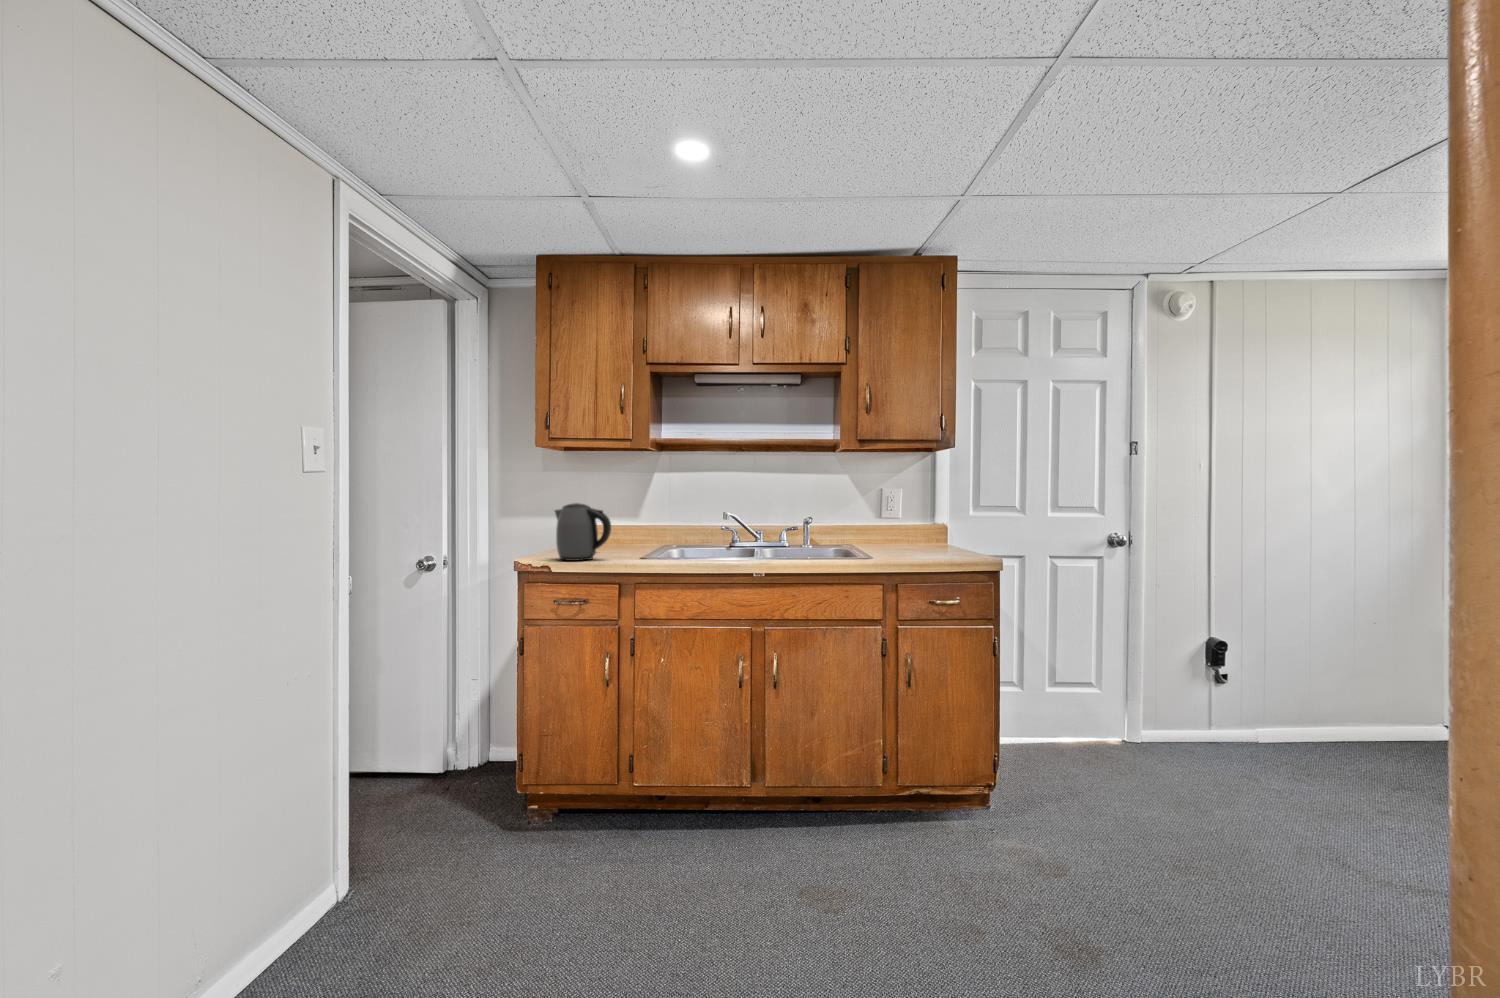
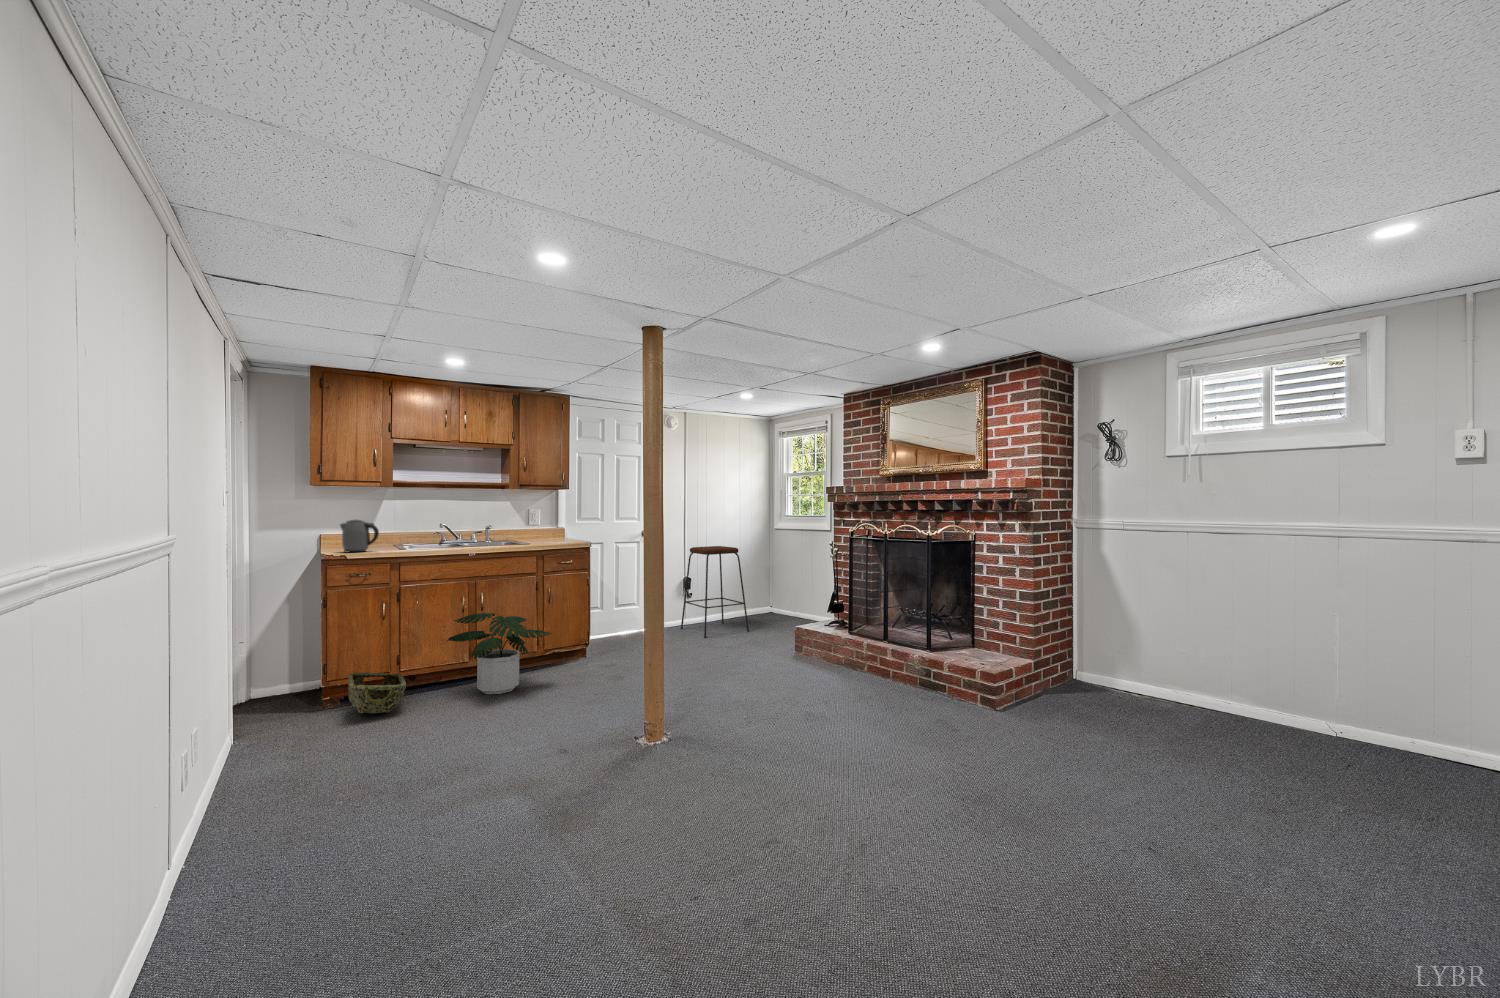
bar stool: none [1196,575,1400,794] -> present [681,546,749,638]
potted plant: none [697,698,906,889] -> present [447,613,551,694]
woven basket: none [511,781,628,891] -> present [348,673,406,714]

